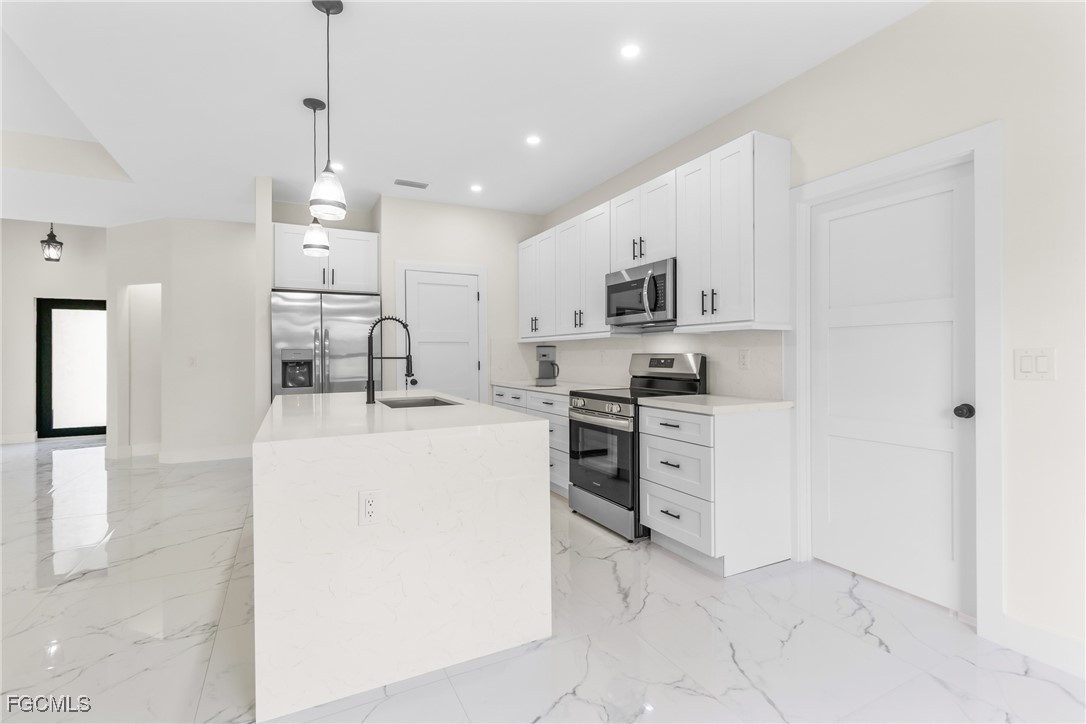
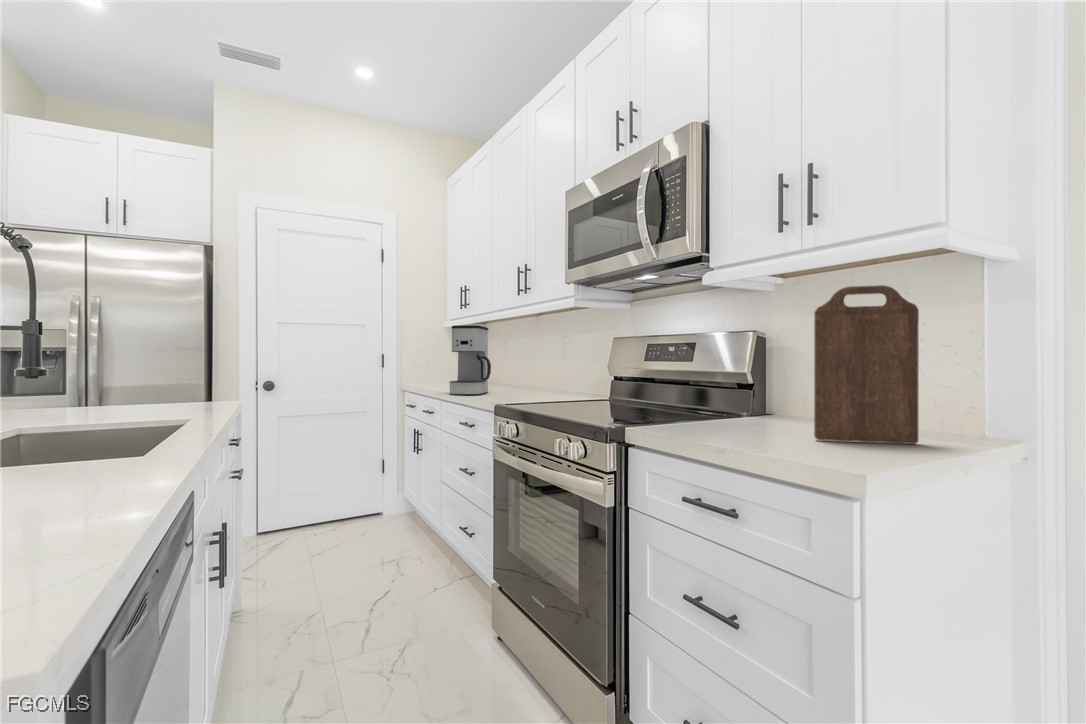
cutting board: none [713,340,752,401] -> present [814,285,919,444]

